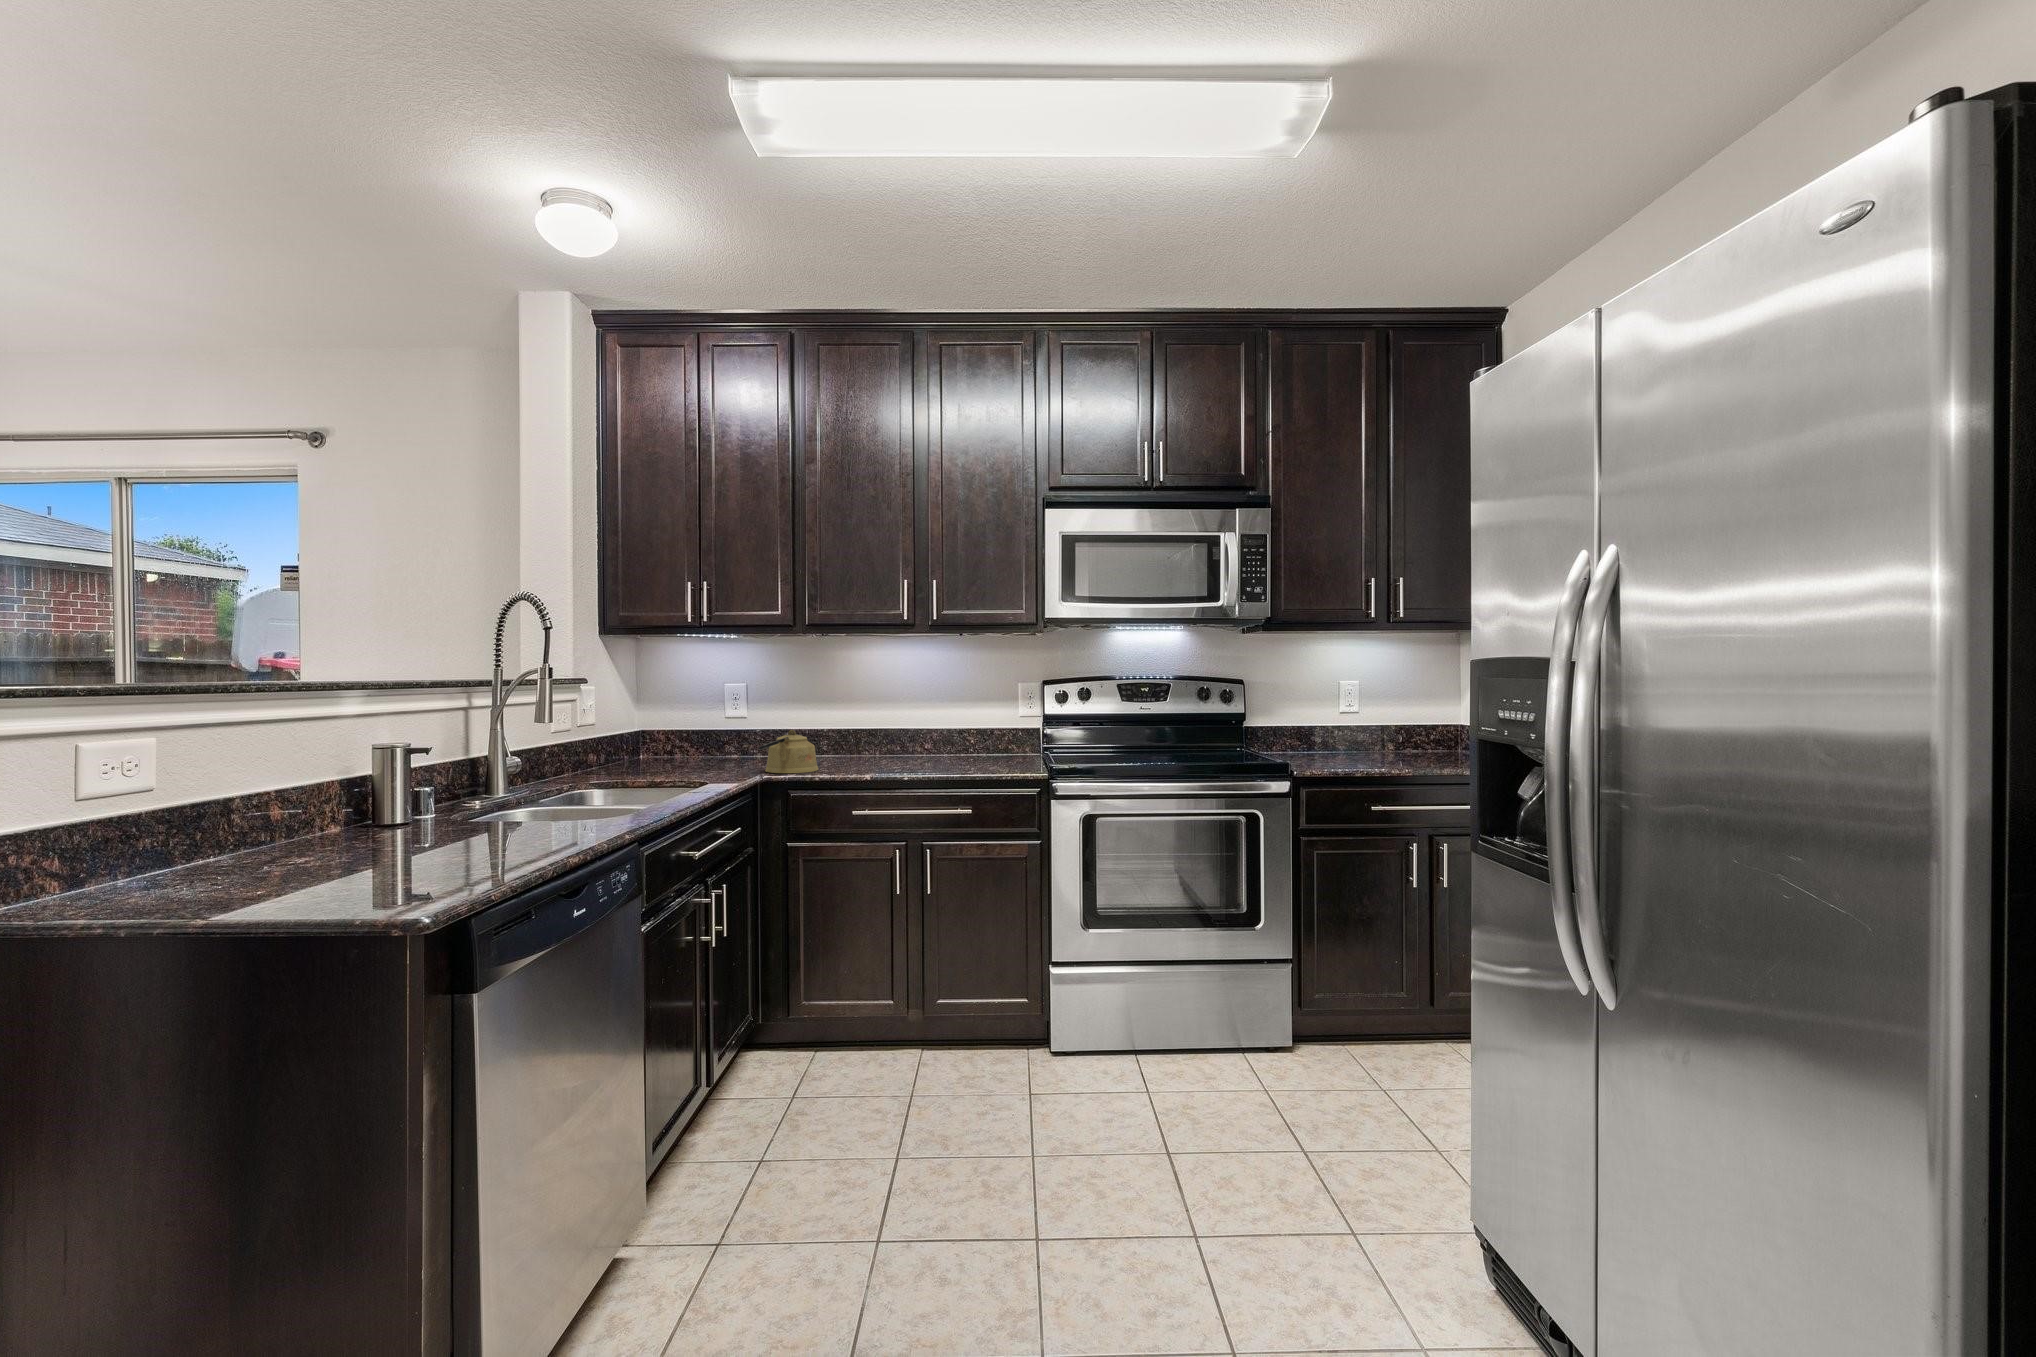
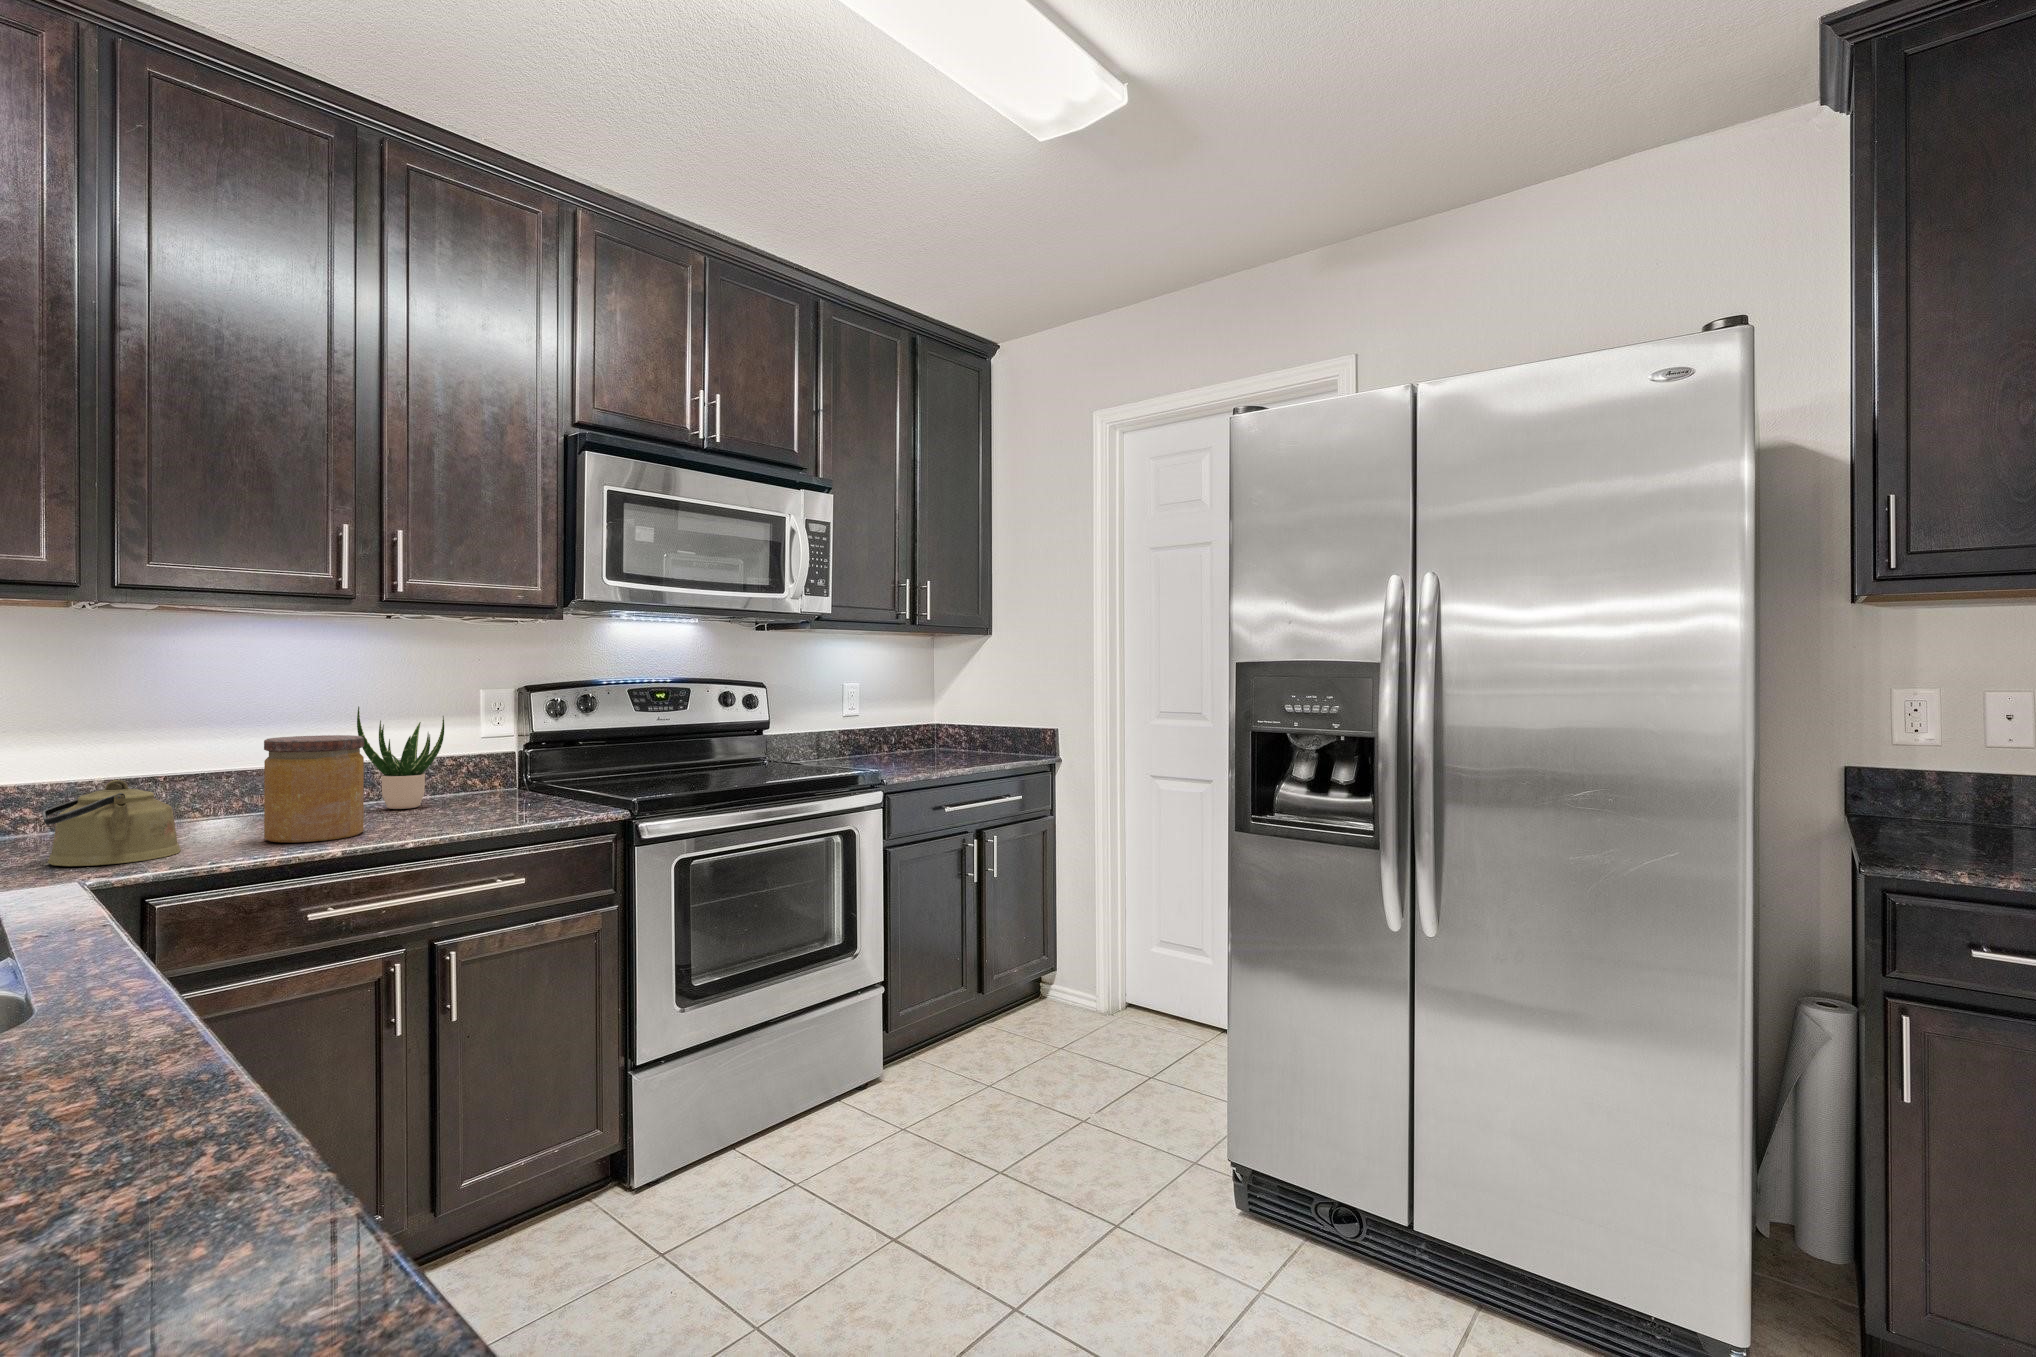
potted plant: none [934,694,979,760] -> present [357,706,444,809]
jar: none [851,711,900,773] -> present [264,735,364,842]

